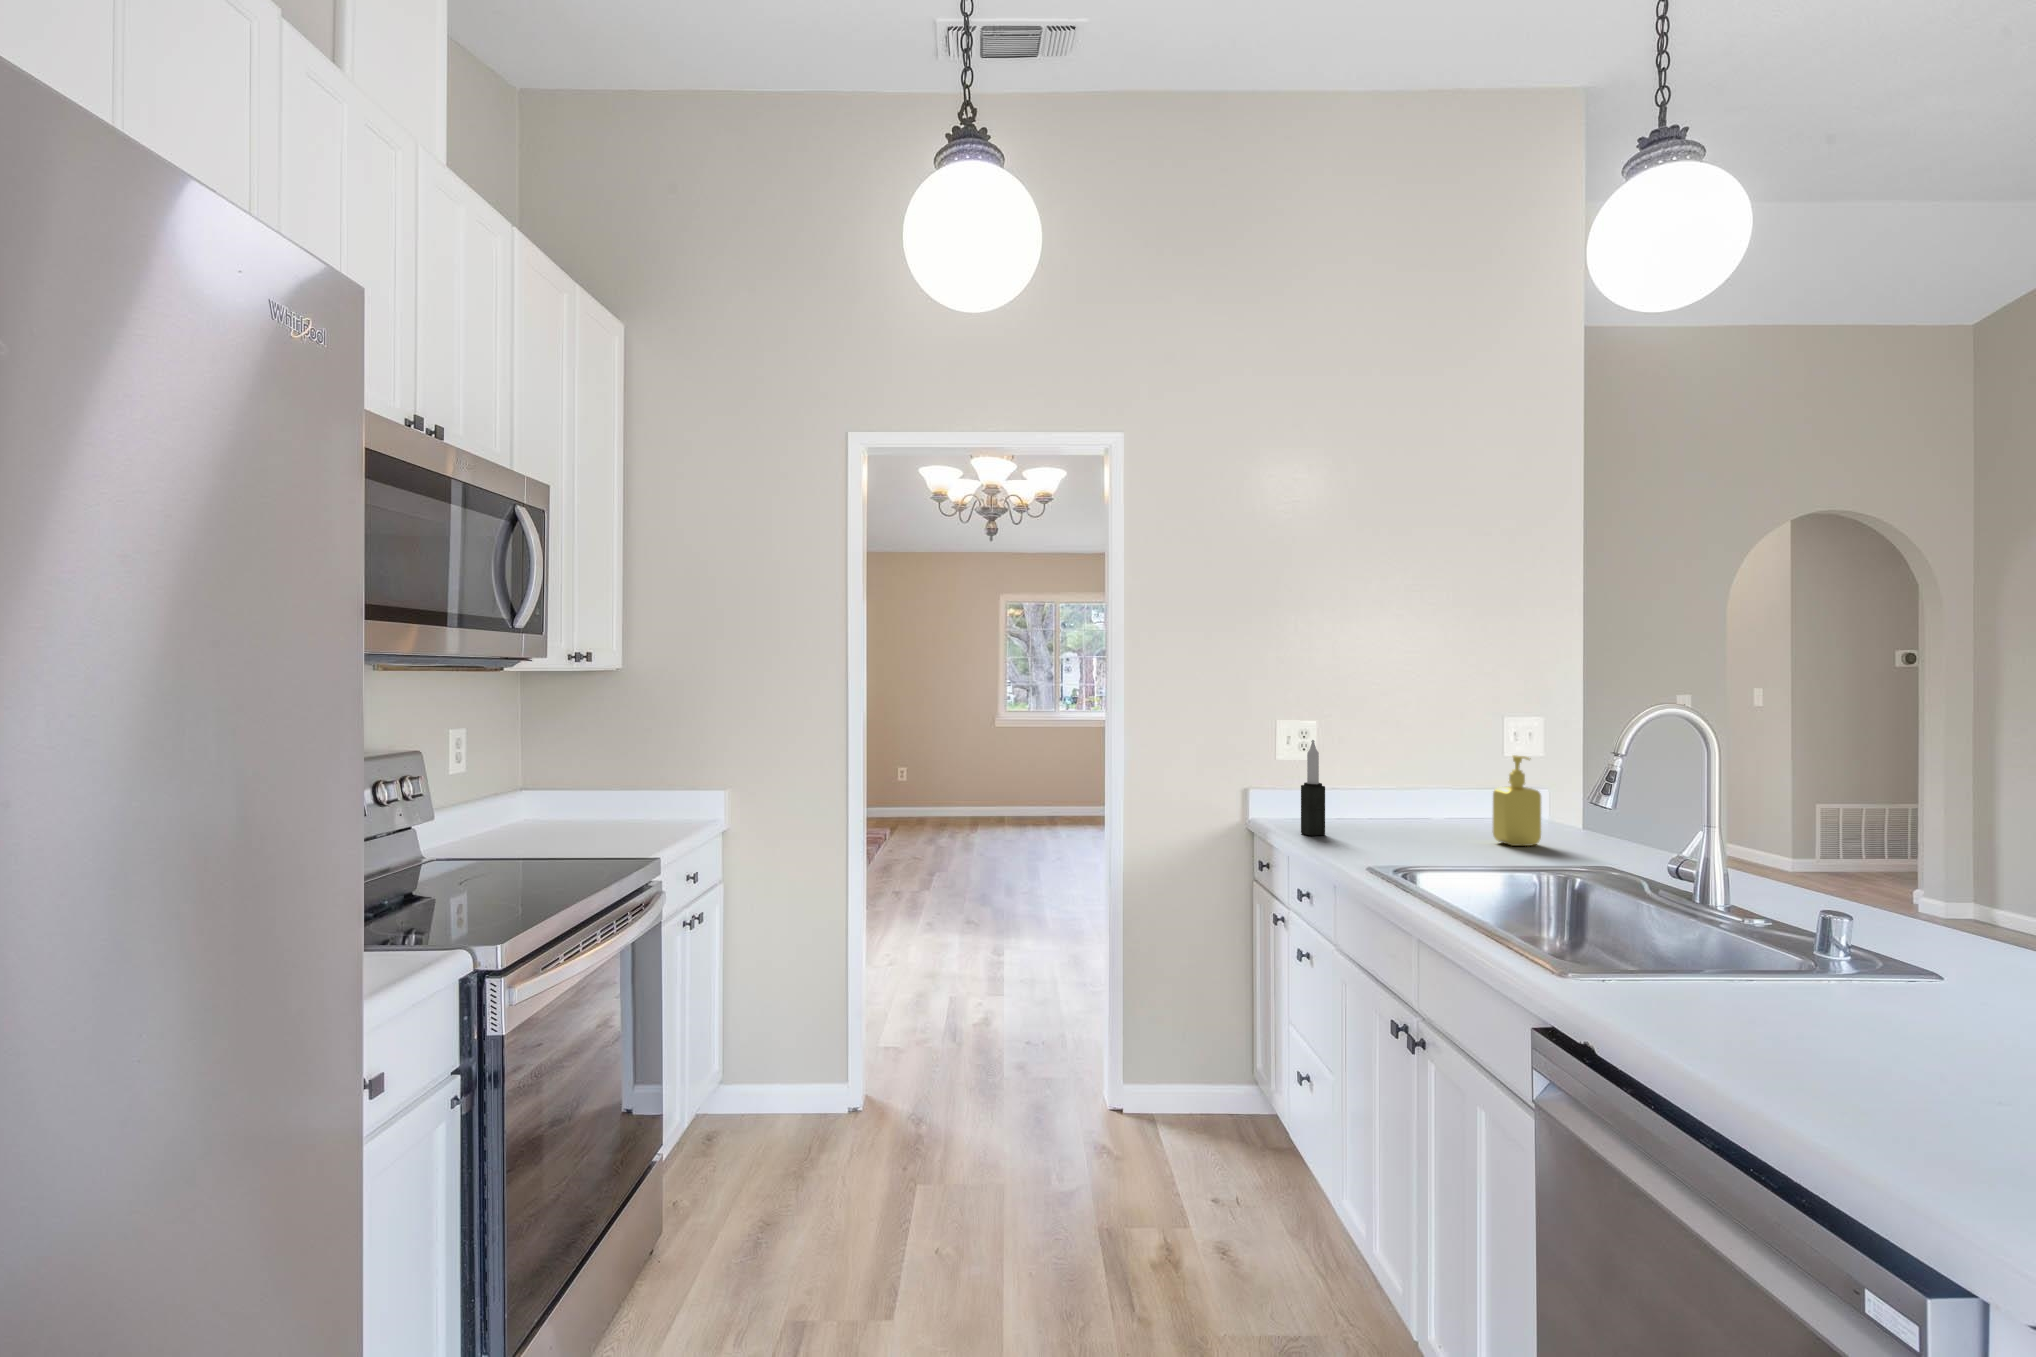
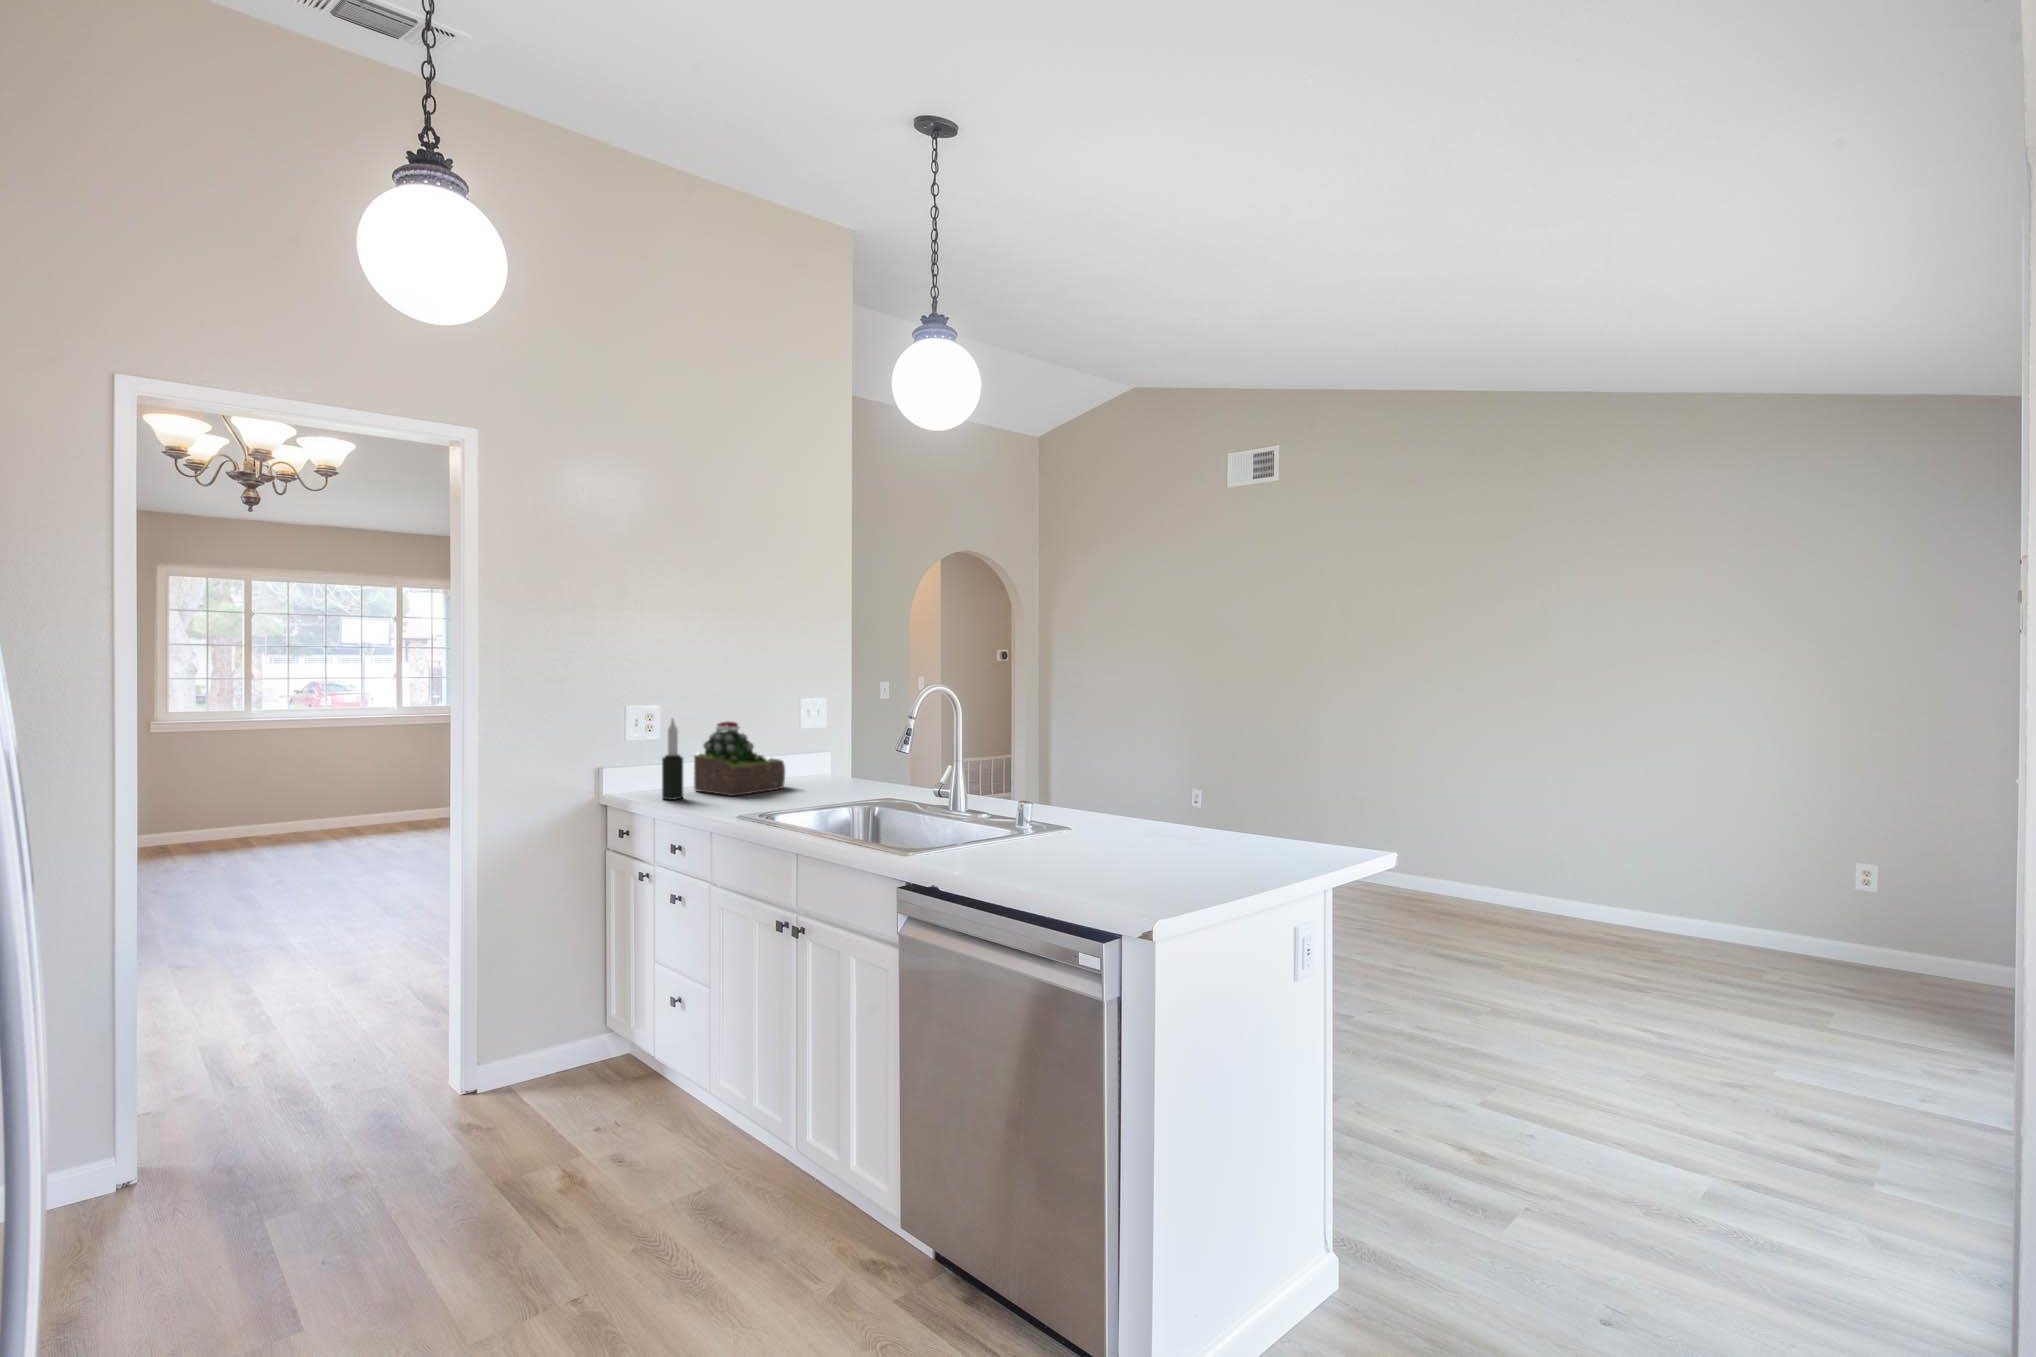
succulent plant: none [1345,747,1461,839] -> present [694,721,785,796]
soap dispenser: present [1493,755,1541,846] -> none [811,723,844,791]

